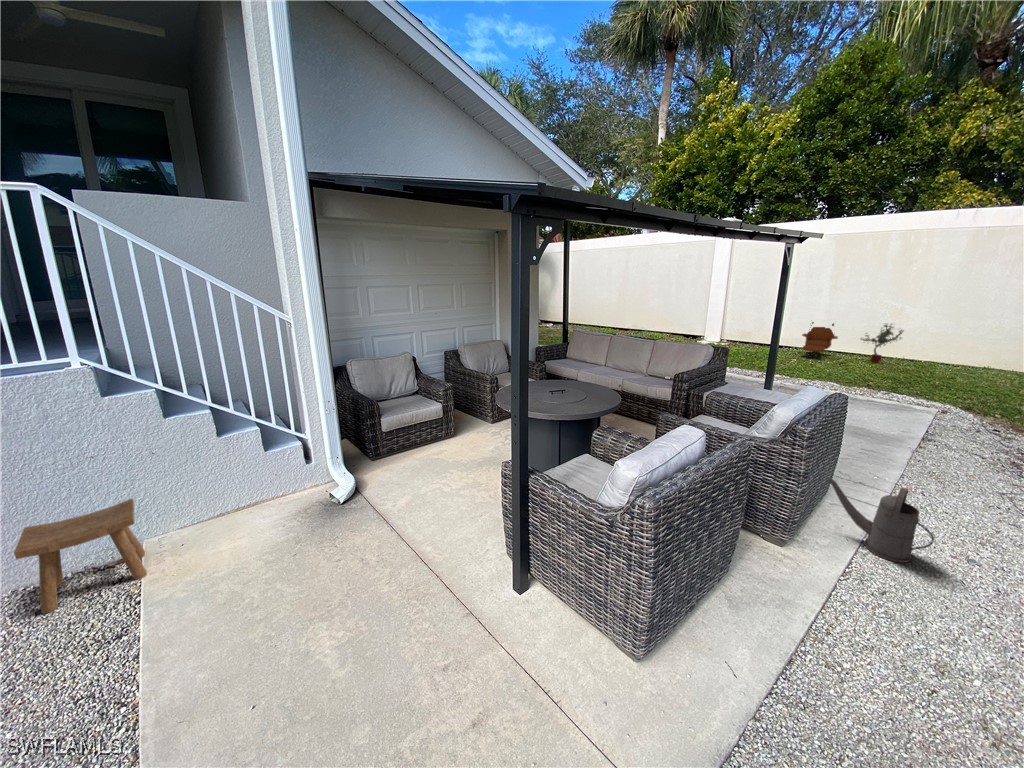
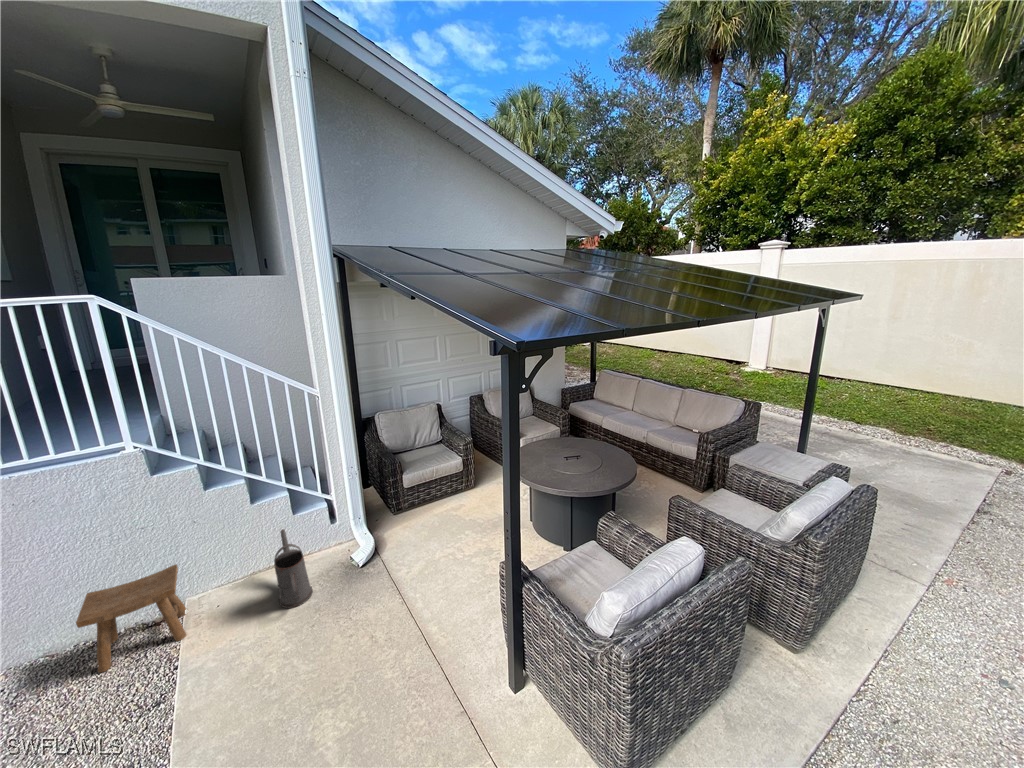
lounge chair: present [802,322,838,360] -> none [849,352,892,397]
potted tree: present [861,324,903,363] -> none [917,361,969,403]
watering can: present [829,478,934,563] -> present [274,529,313,608]

